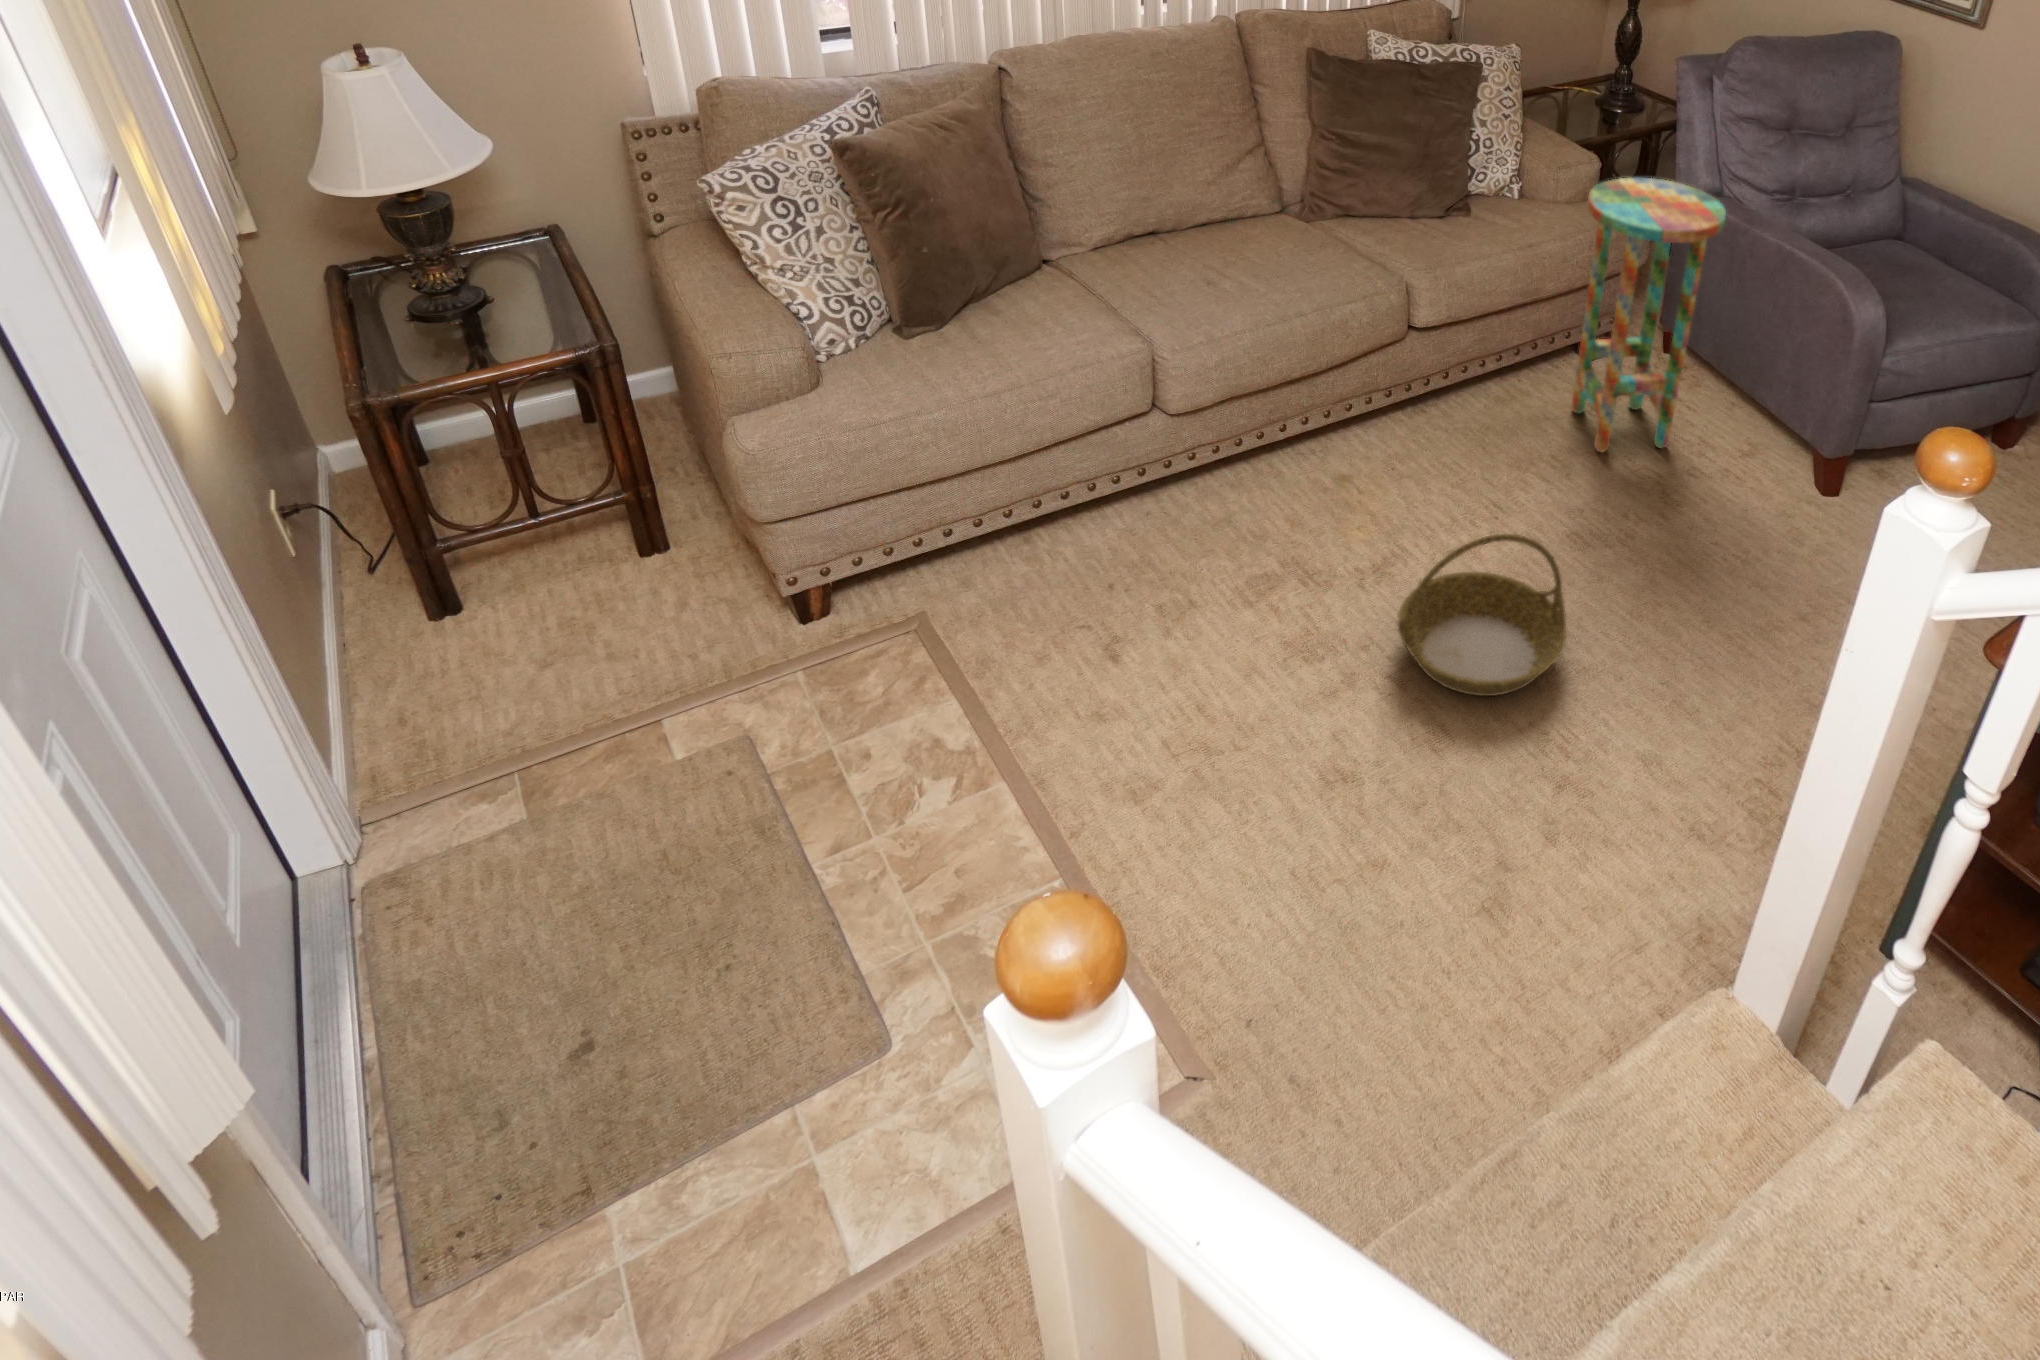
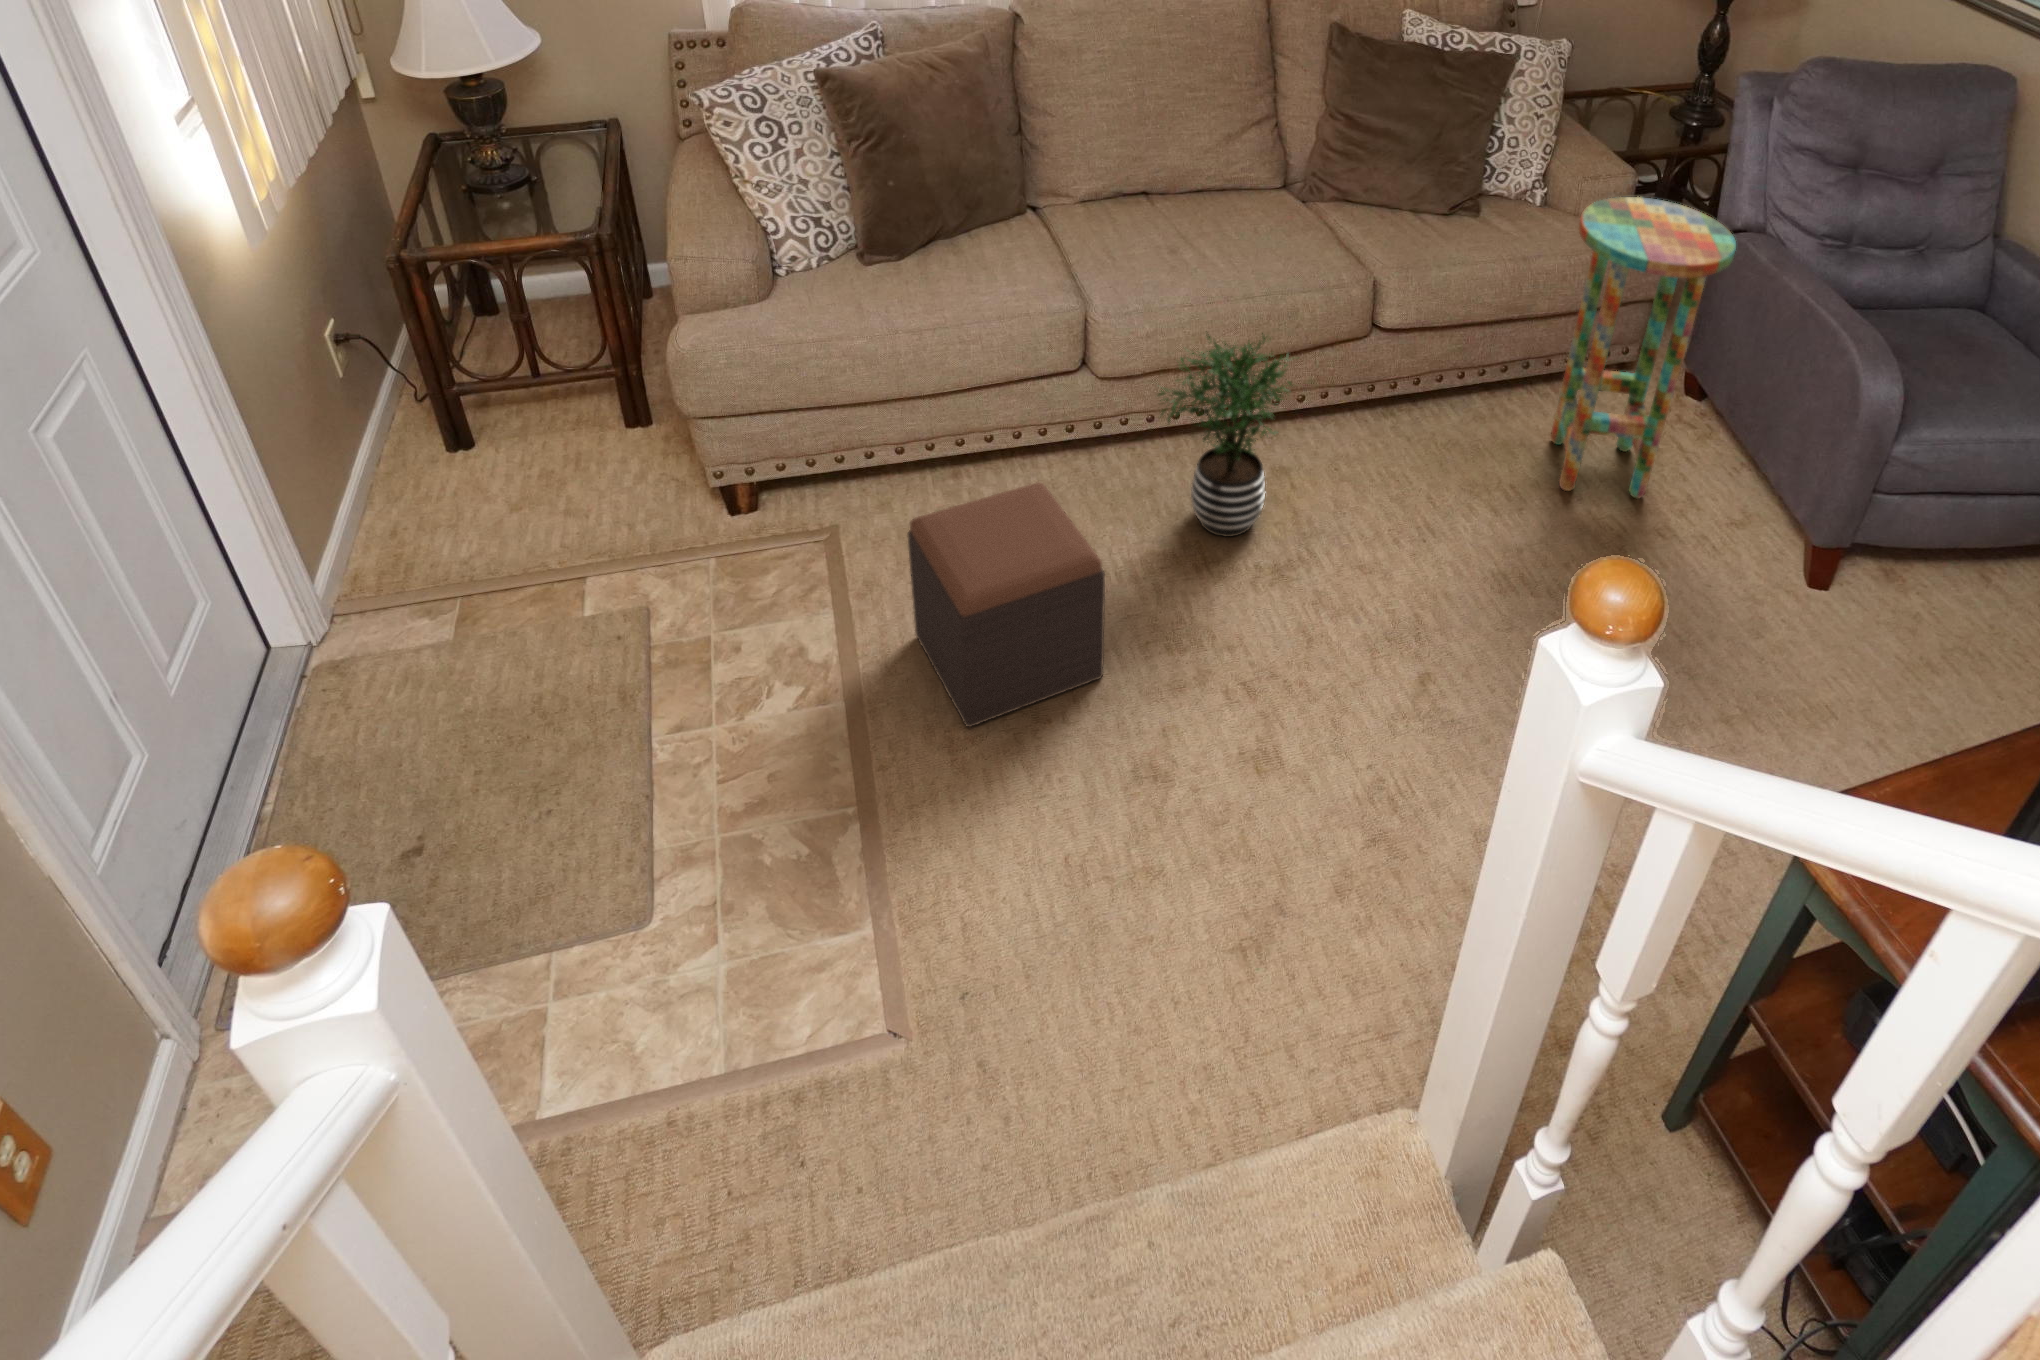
potted plant: none [1241,345,1377,549] -> present [1158,333,1293,537]
footstool: none [1046,522,1257,775] -> present [908,482,1105,727]
basket: present [1398,534,1566,696] -> none [1261,559,1444,727]

